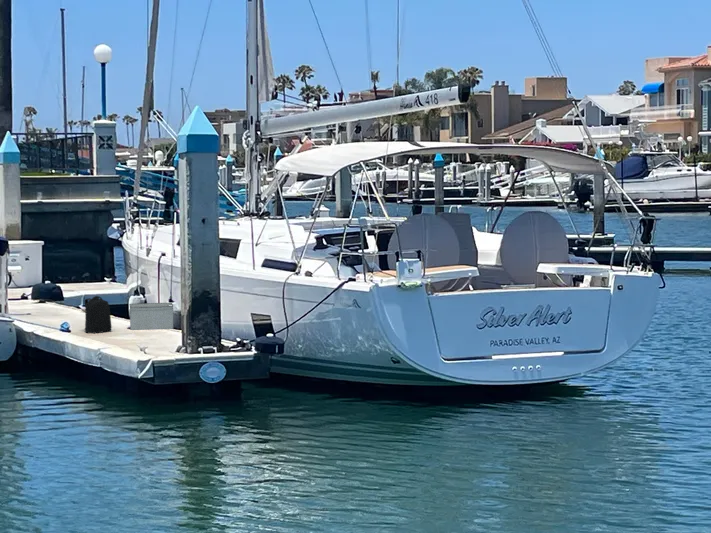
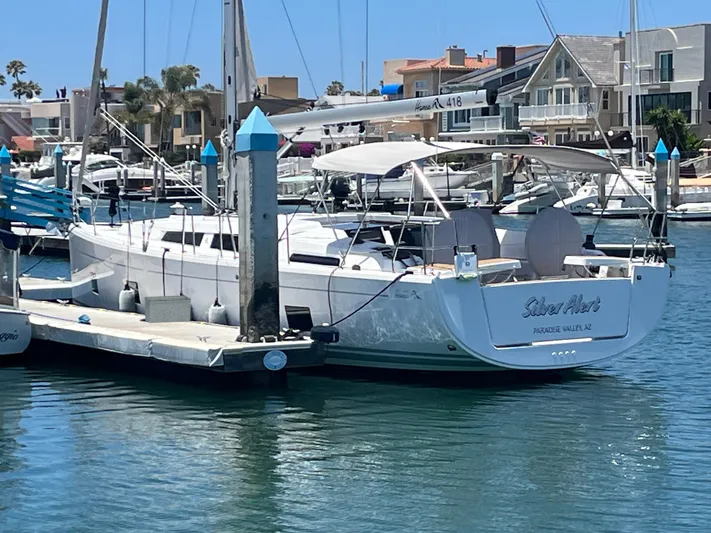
backpack: present [85,296,112,334] -> none [104,289,133,327]

